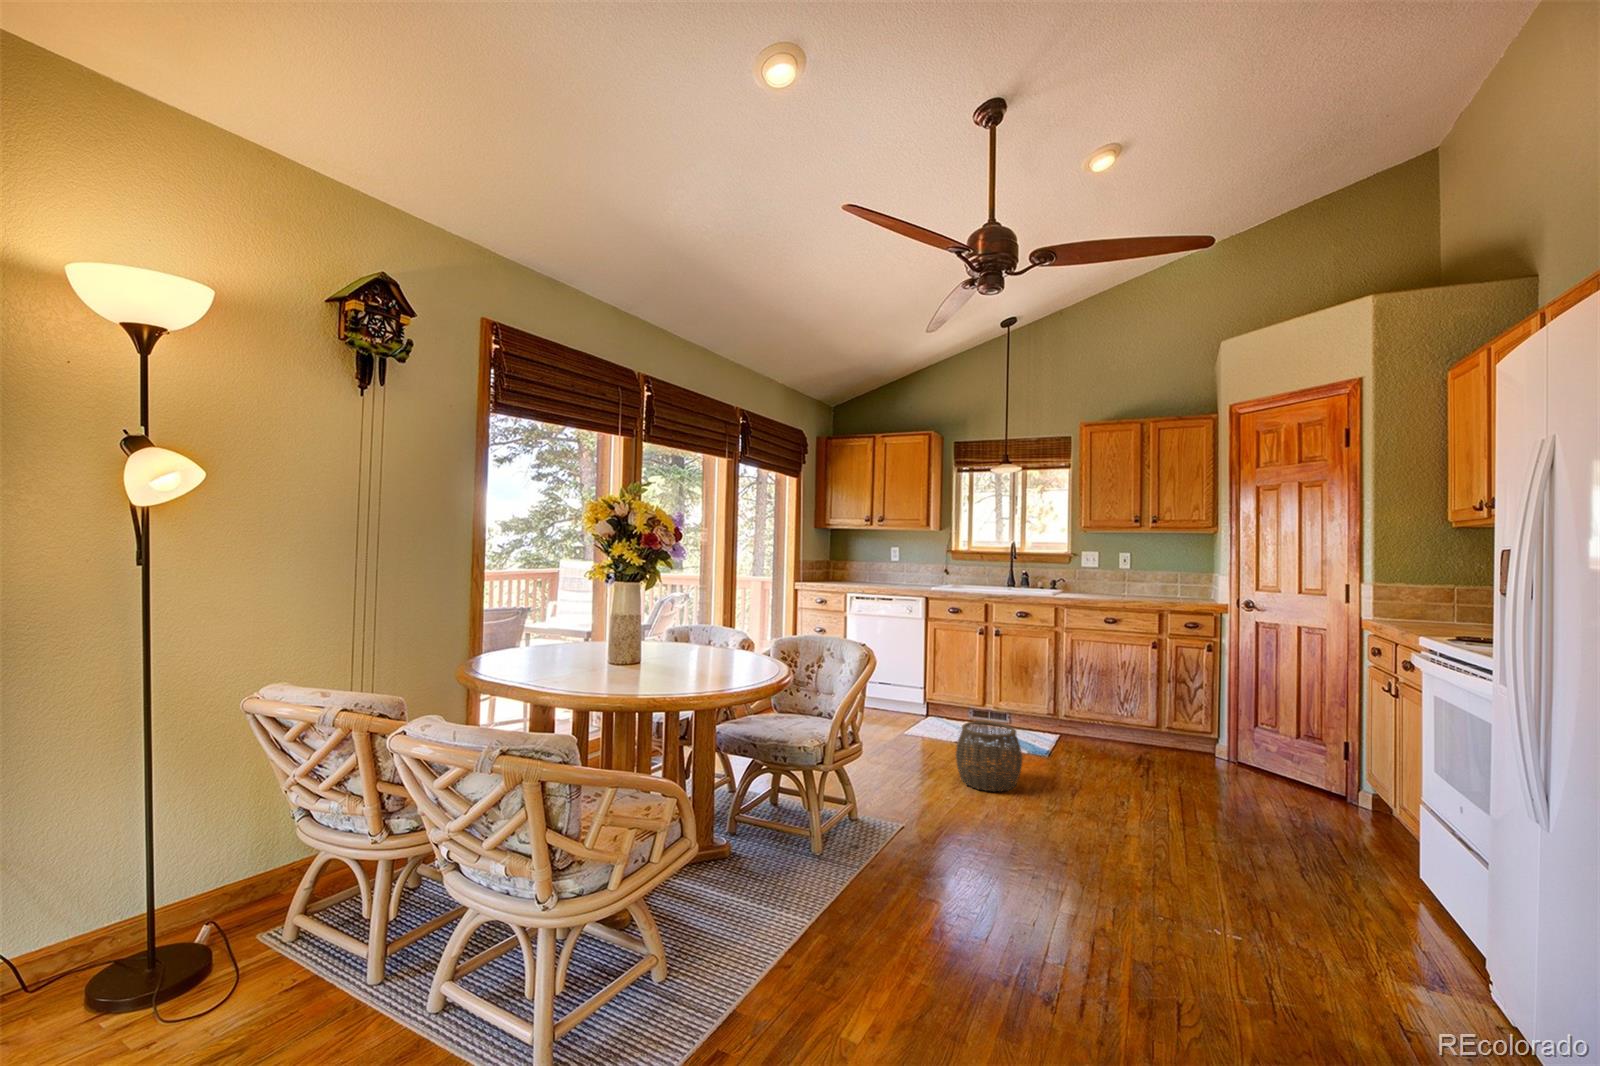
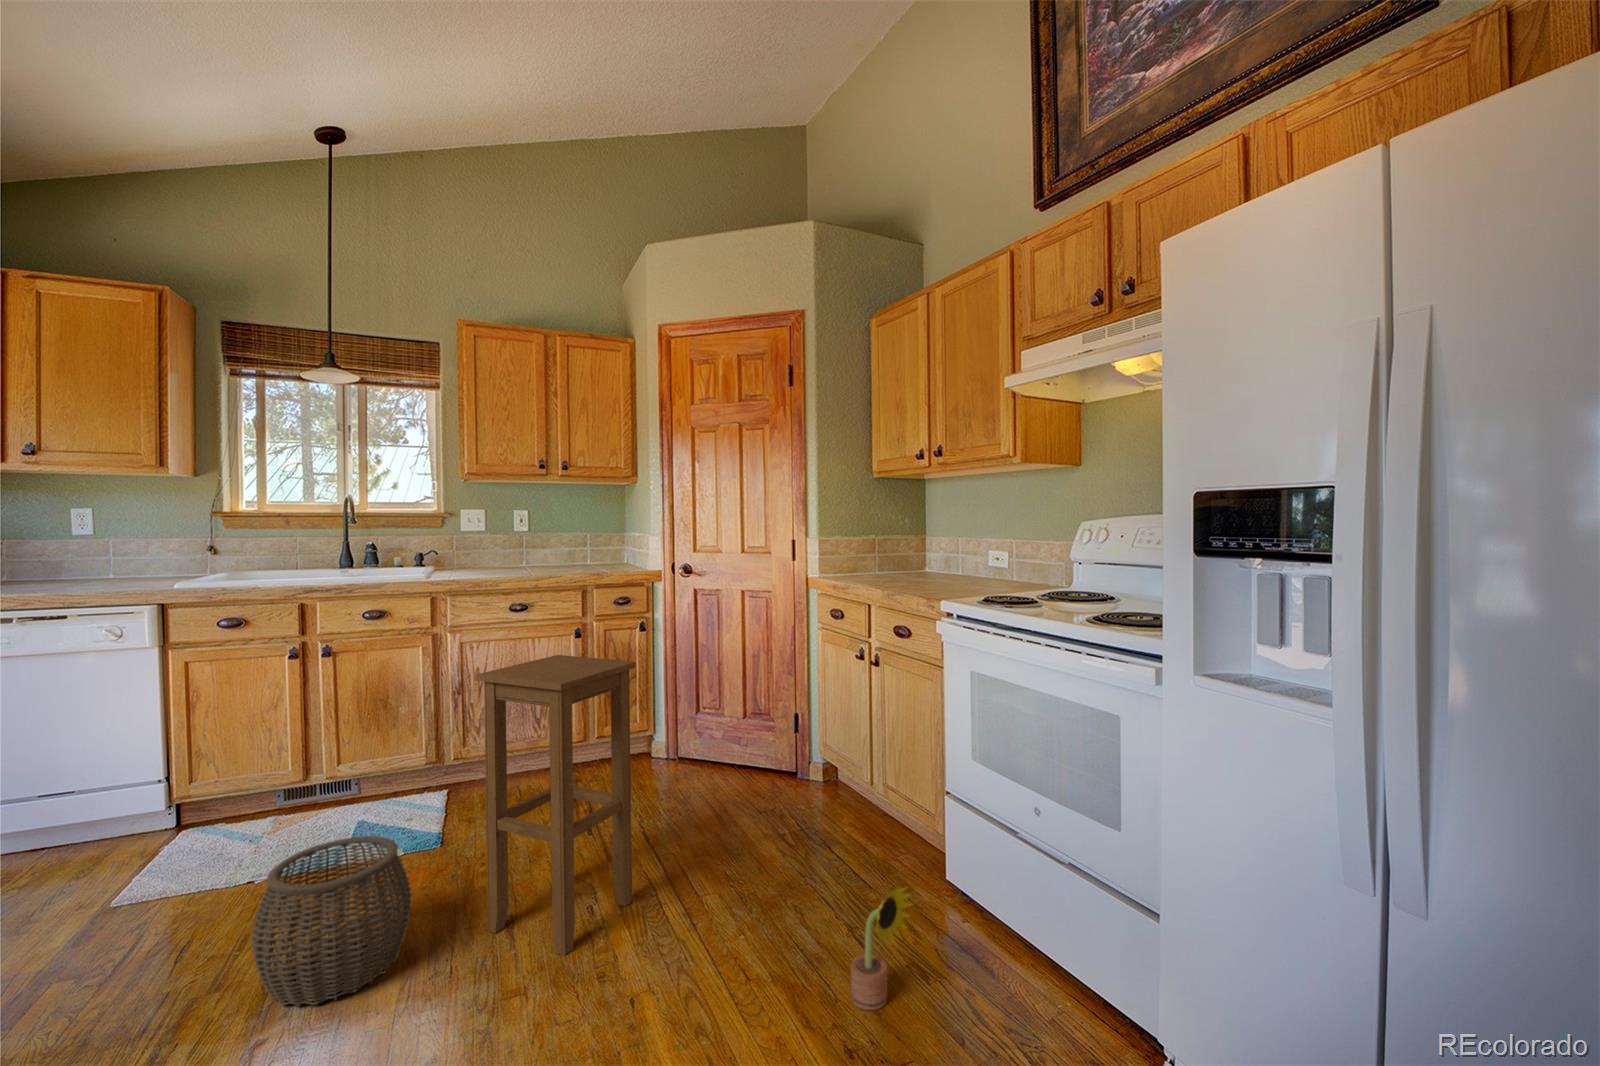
stool: none [1058,648,1156,818] -> present [476,655,636,956]
decorative plant: none [1271,830,1325,912] -> present [851,887,912,1010]

